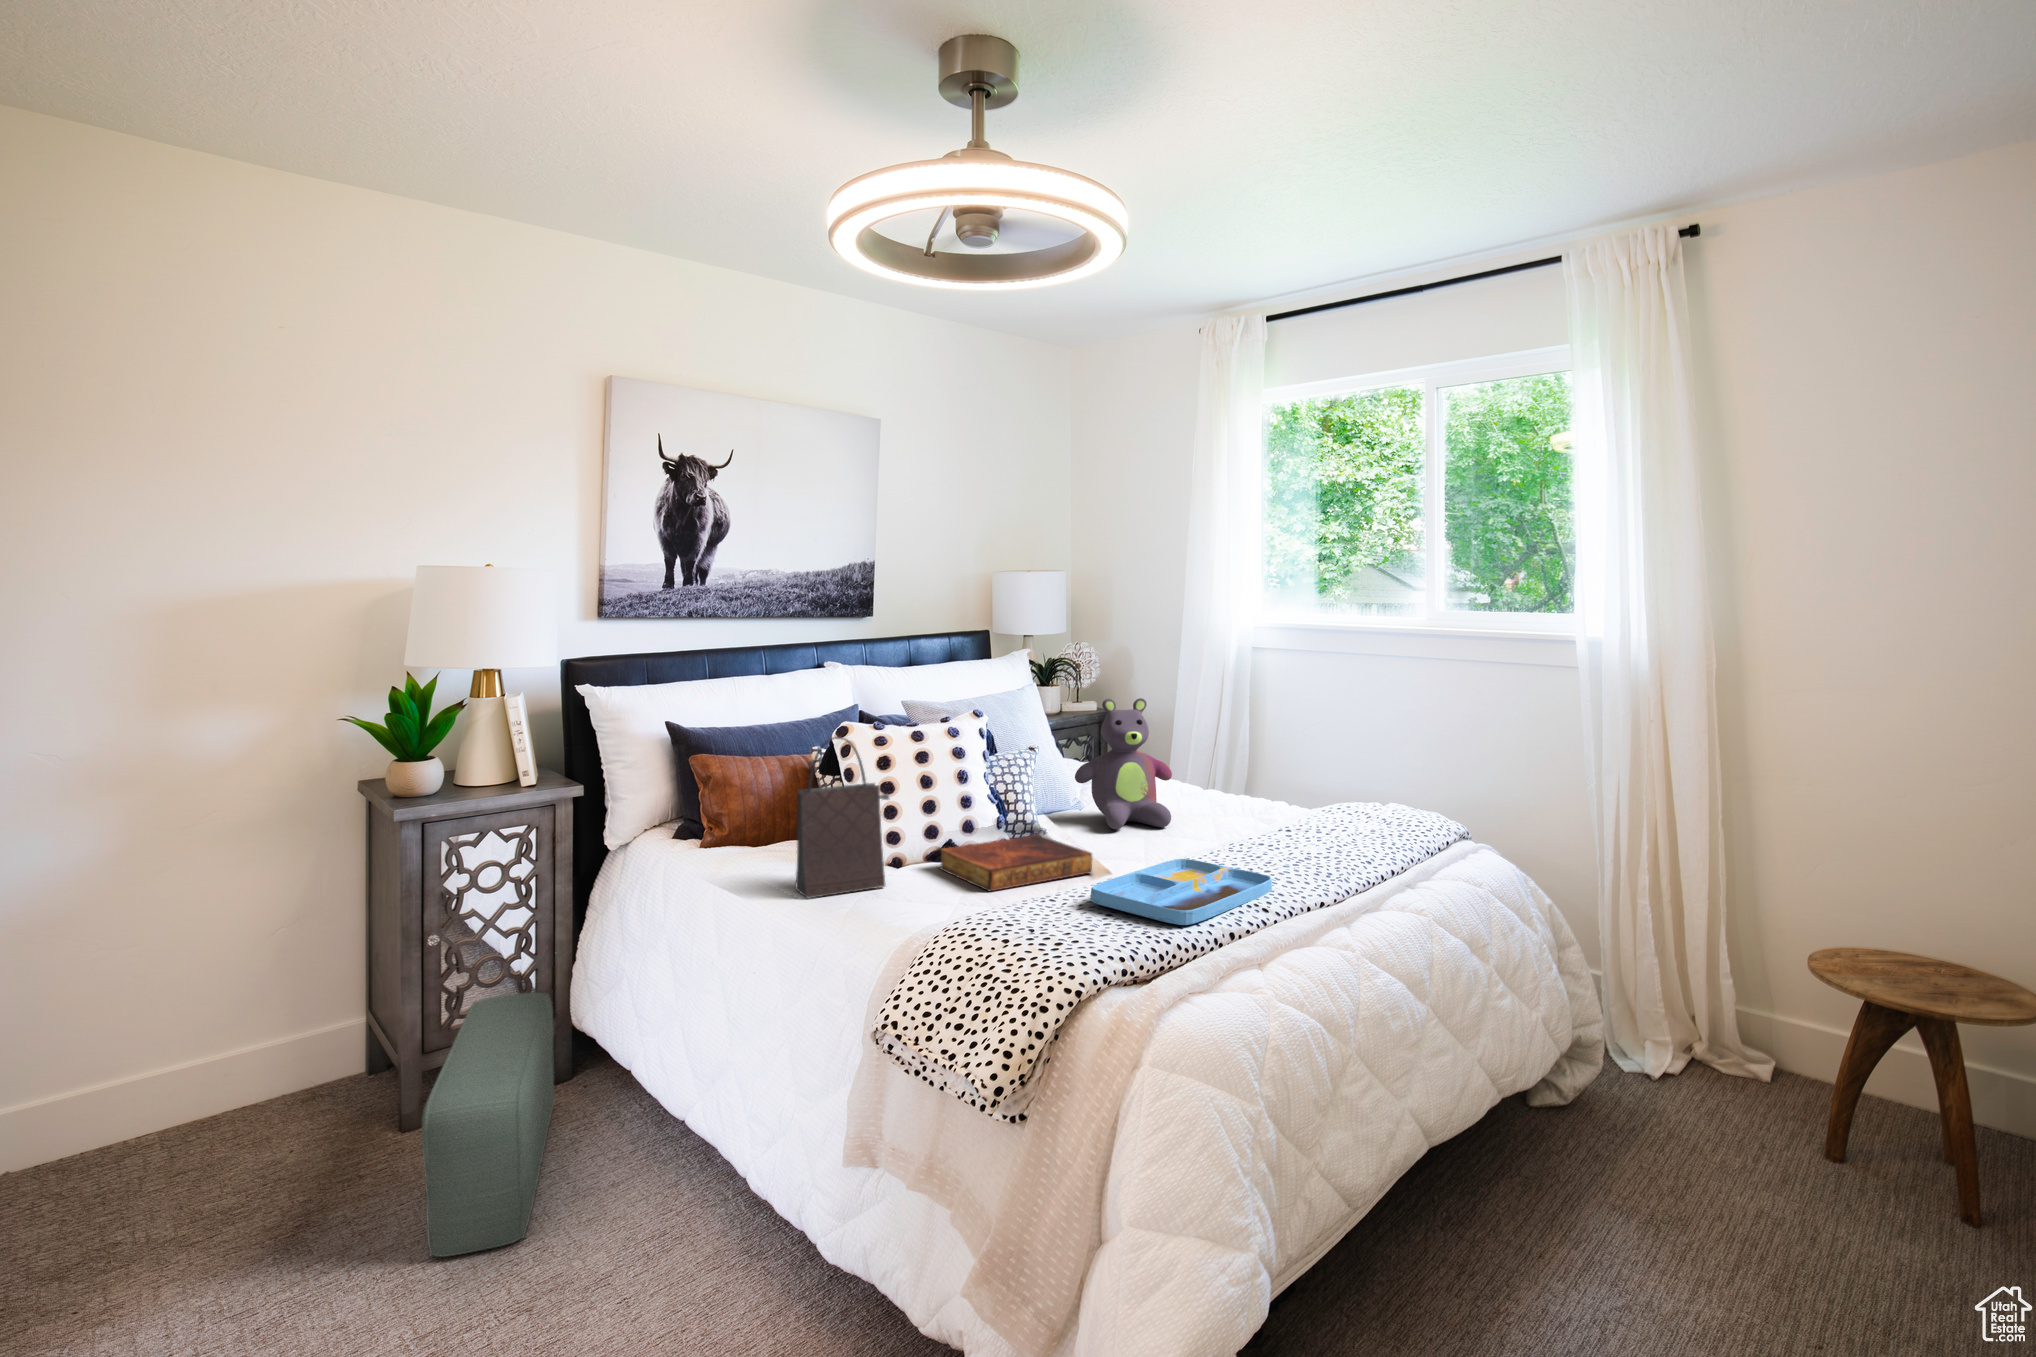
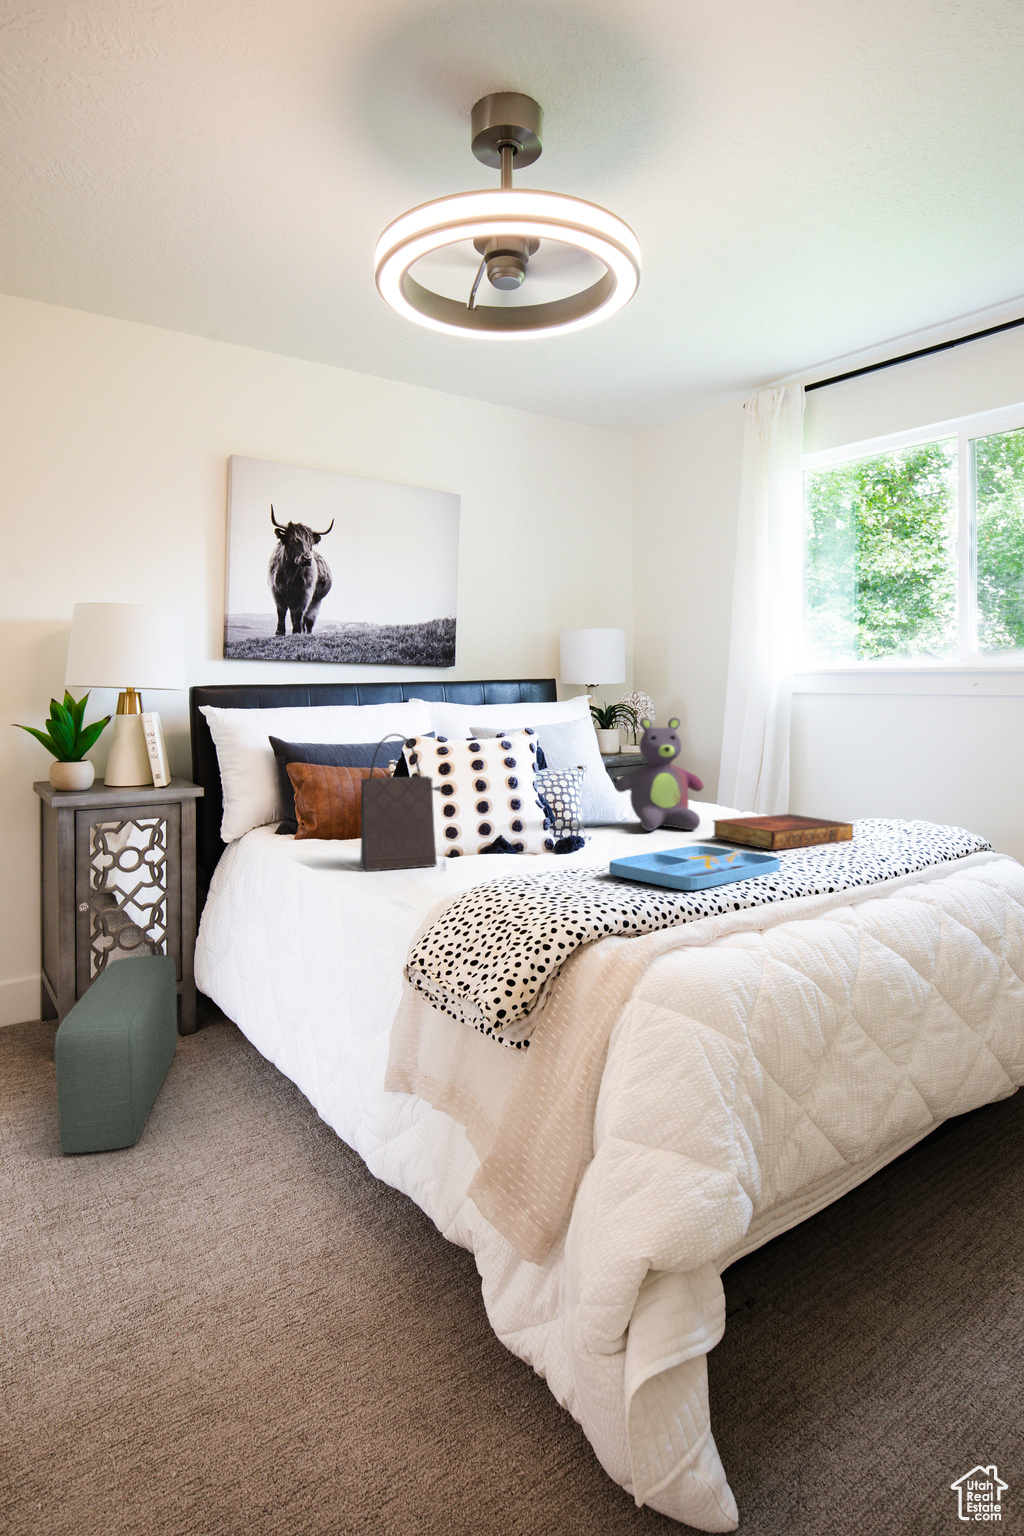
book: present [939,835,1092,891] -> present [713,814,853,850]

